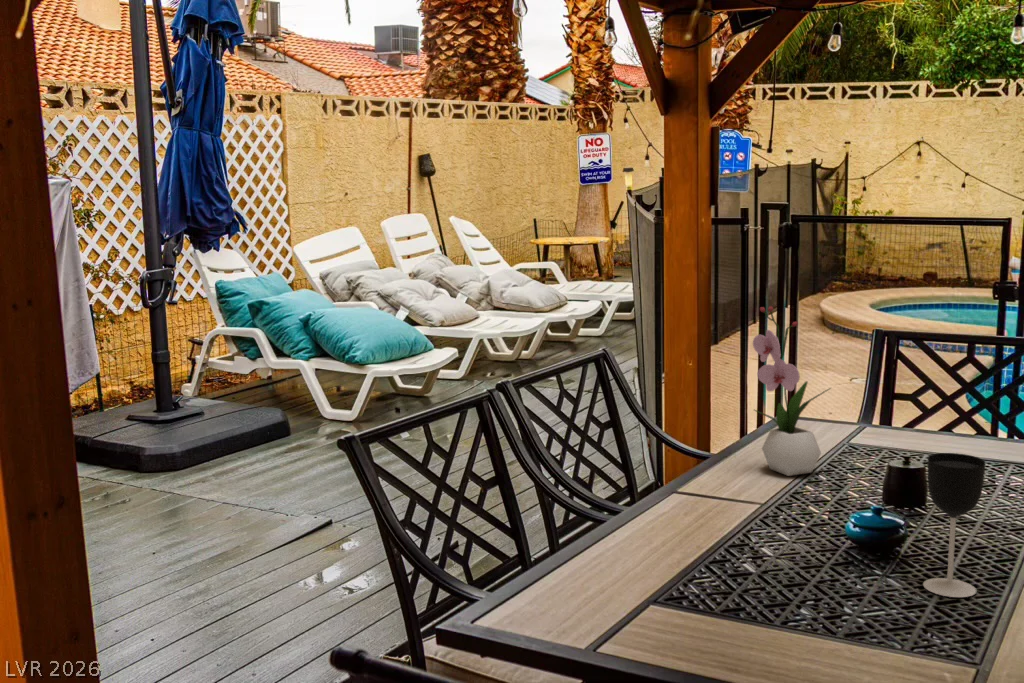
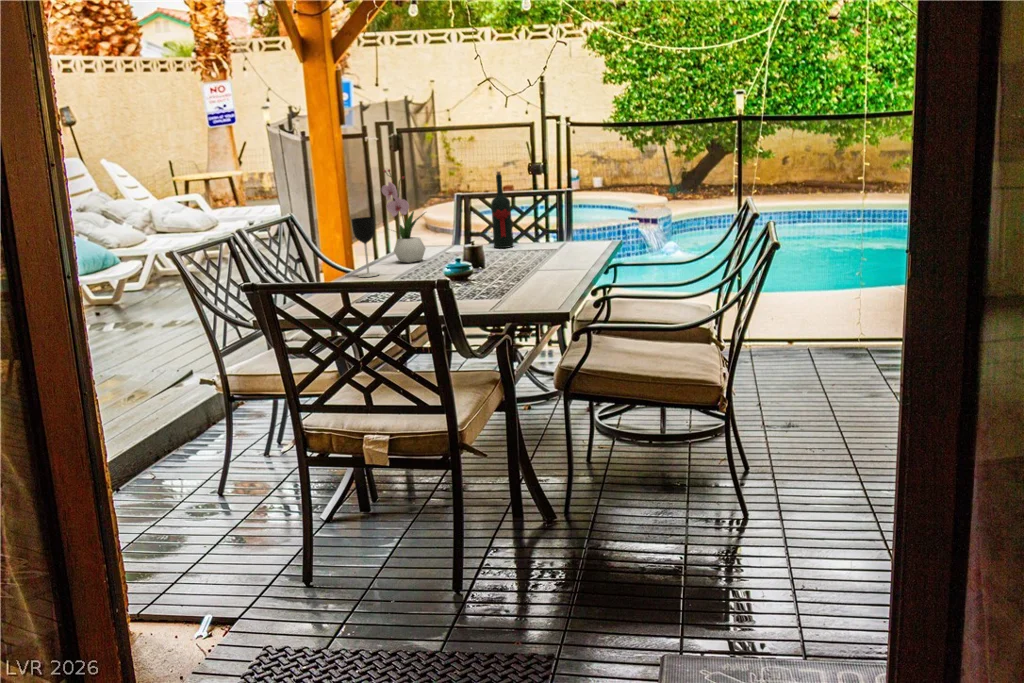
wine bottle: none [949,321,991,461] -> present [491,171,513,248]
wine glass: present [923,453,985,597] -> present [351,217,378,277]

